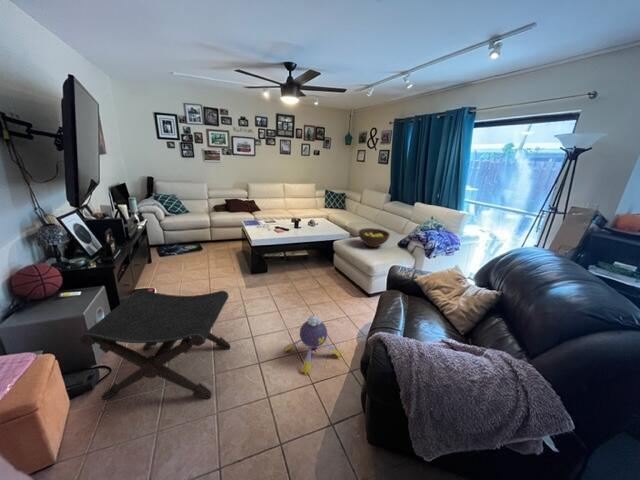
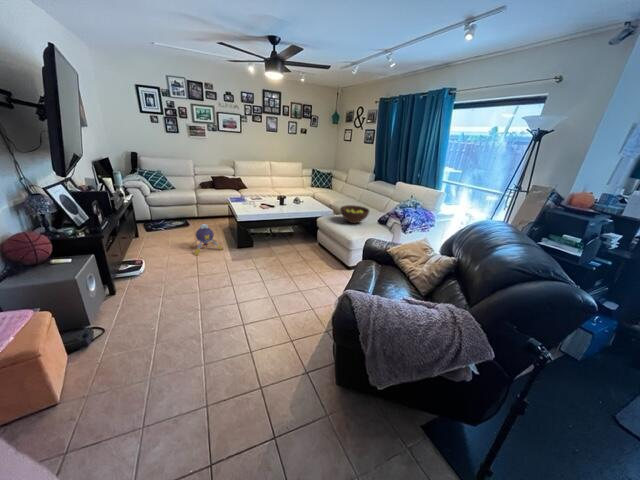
footstool: present [80,289,230,399] -> none [75,257,216,354]
plush toy: present [285,315,341,375] -> present [190,224,223,255]

